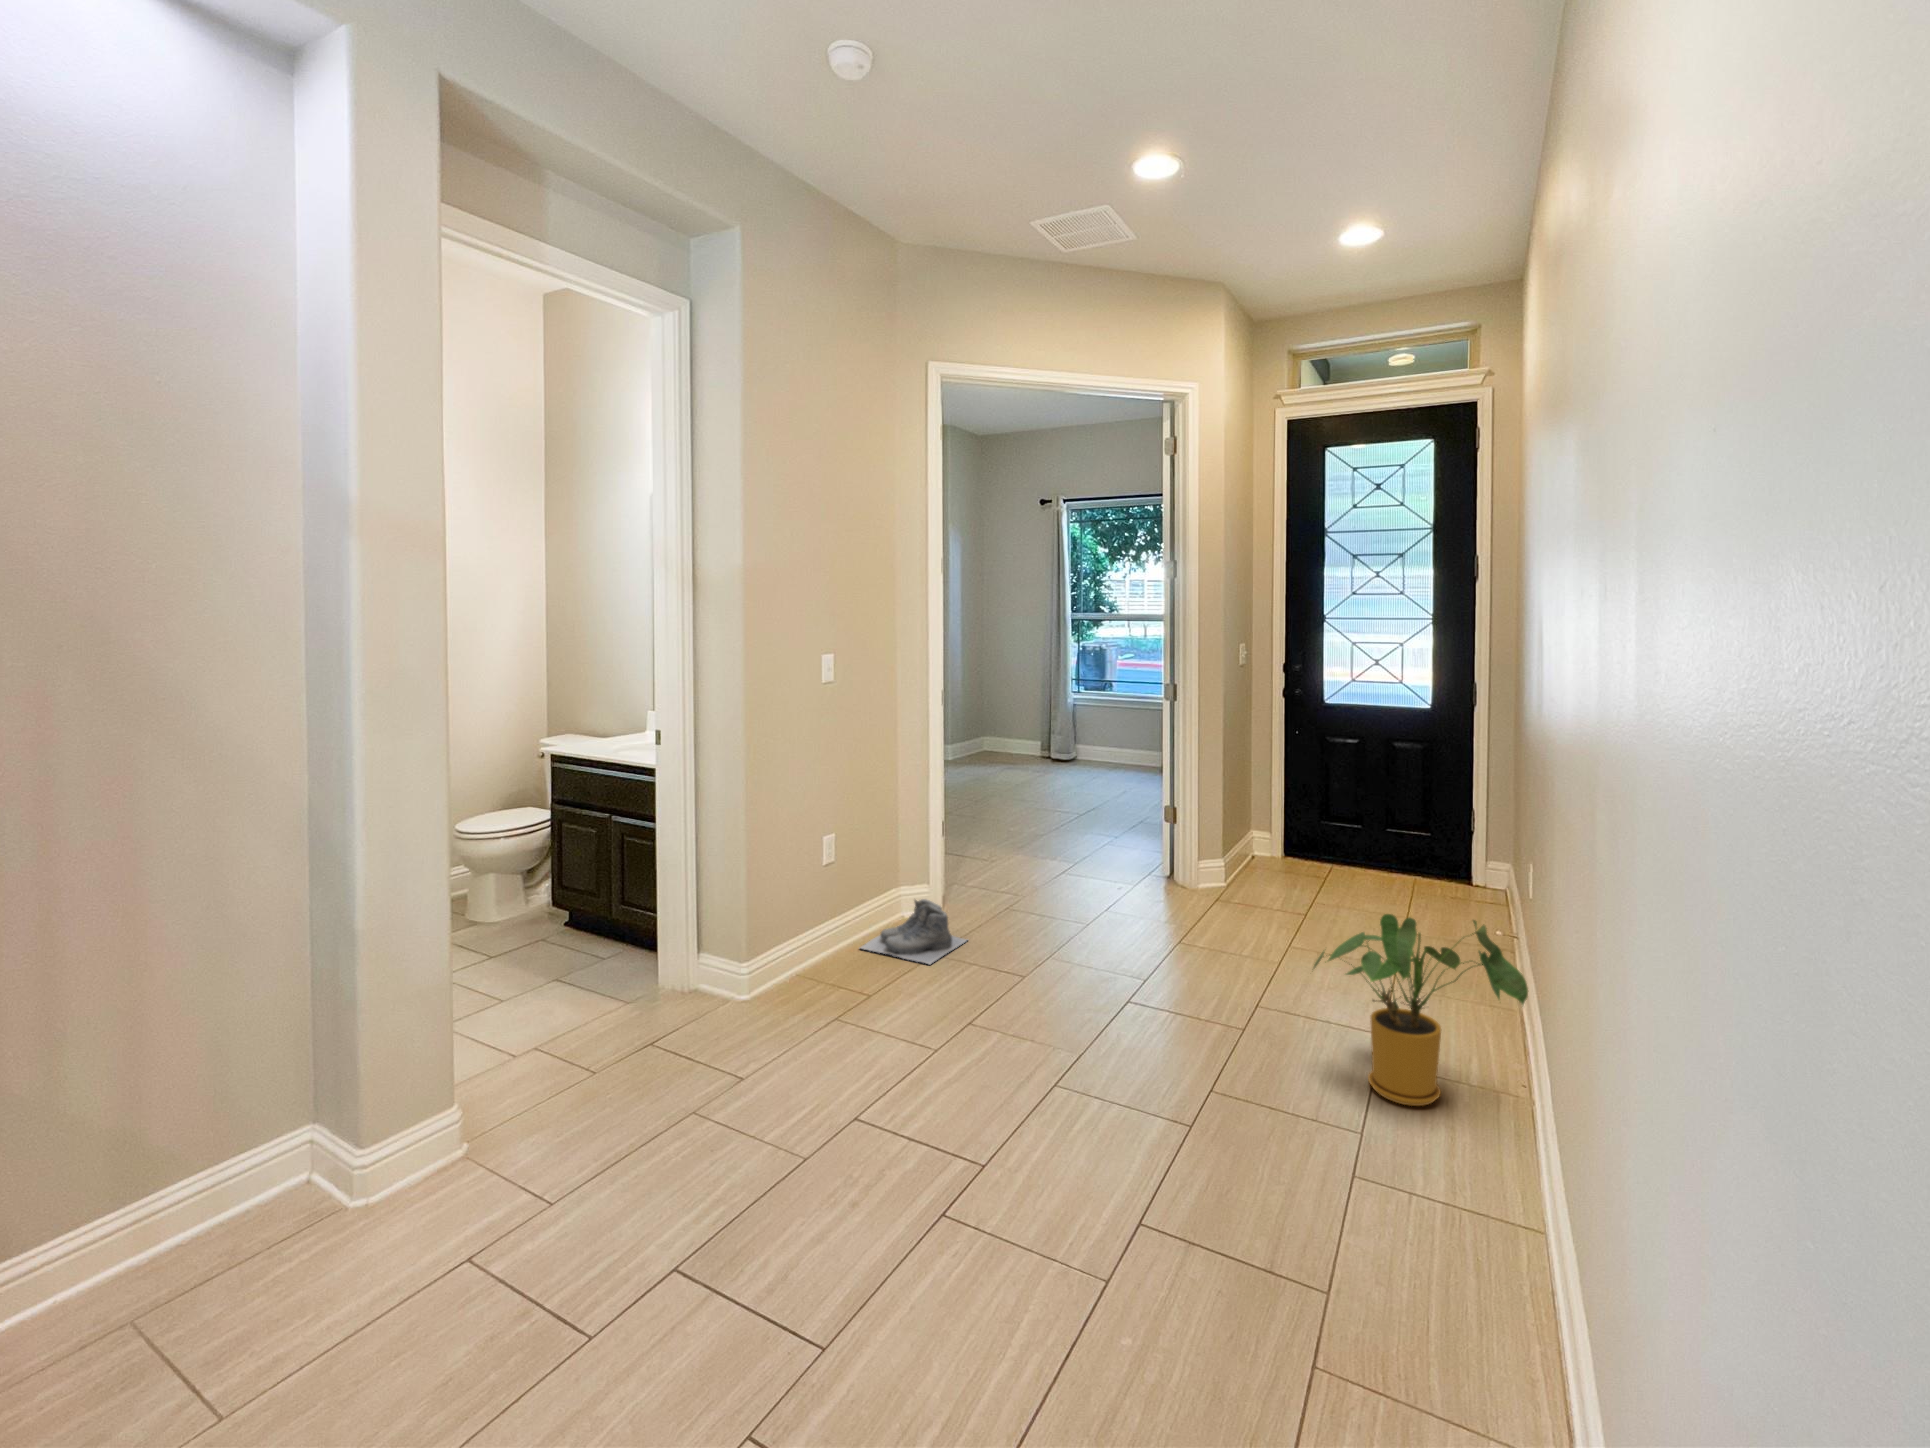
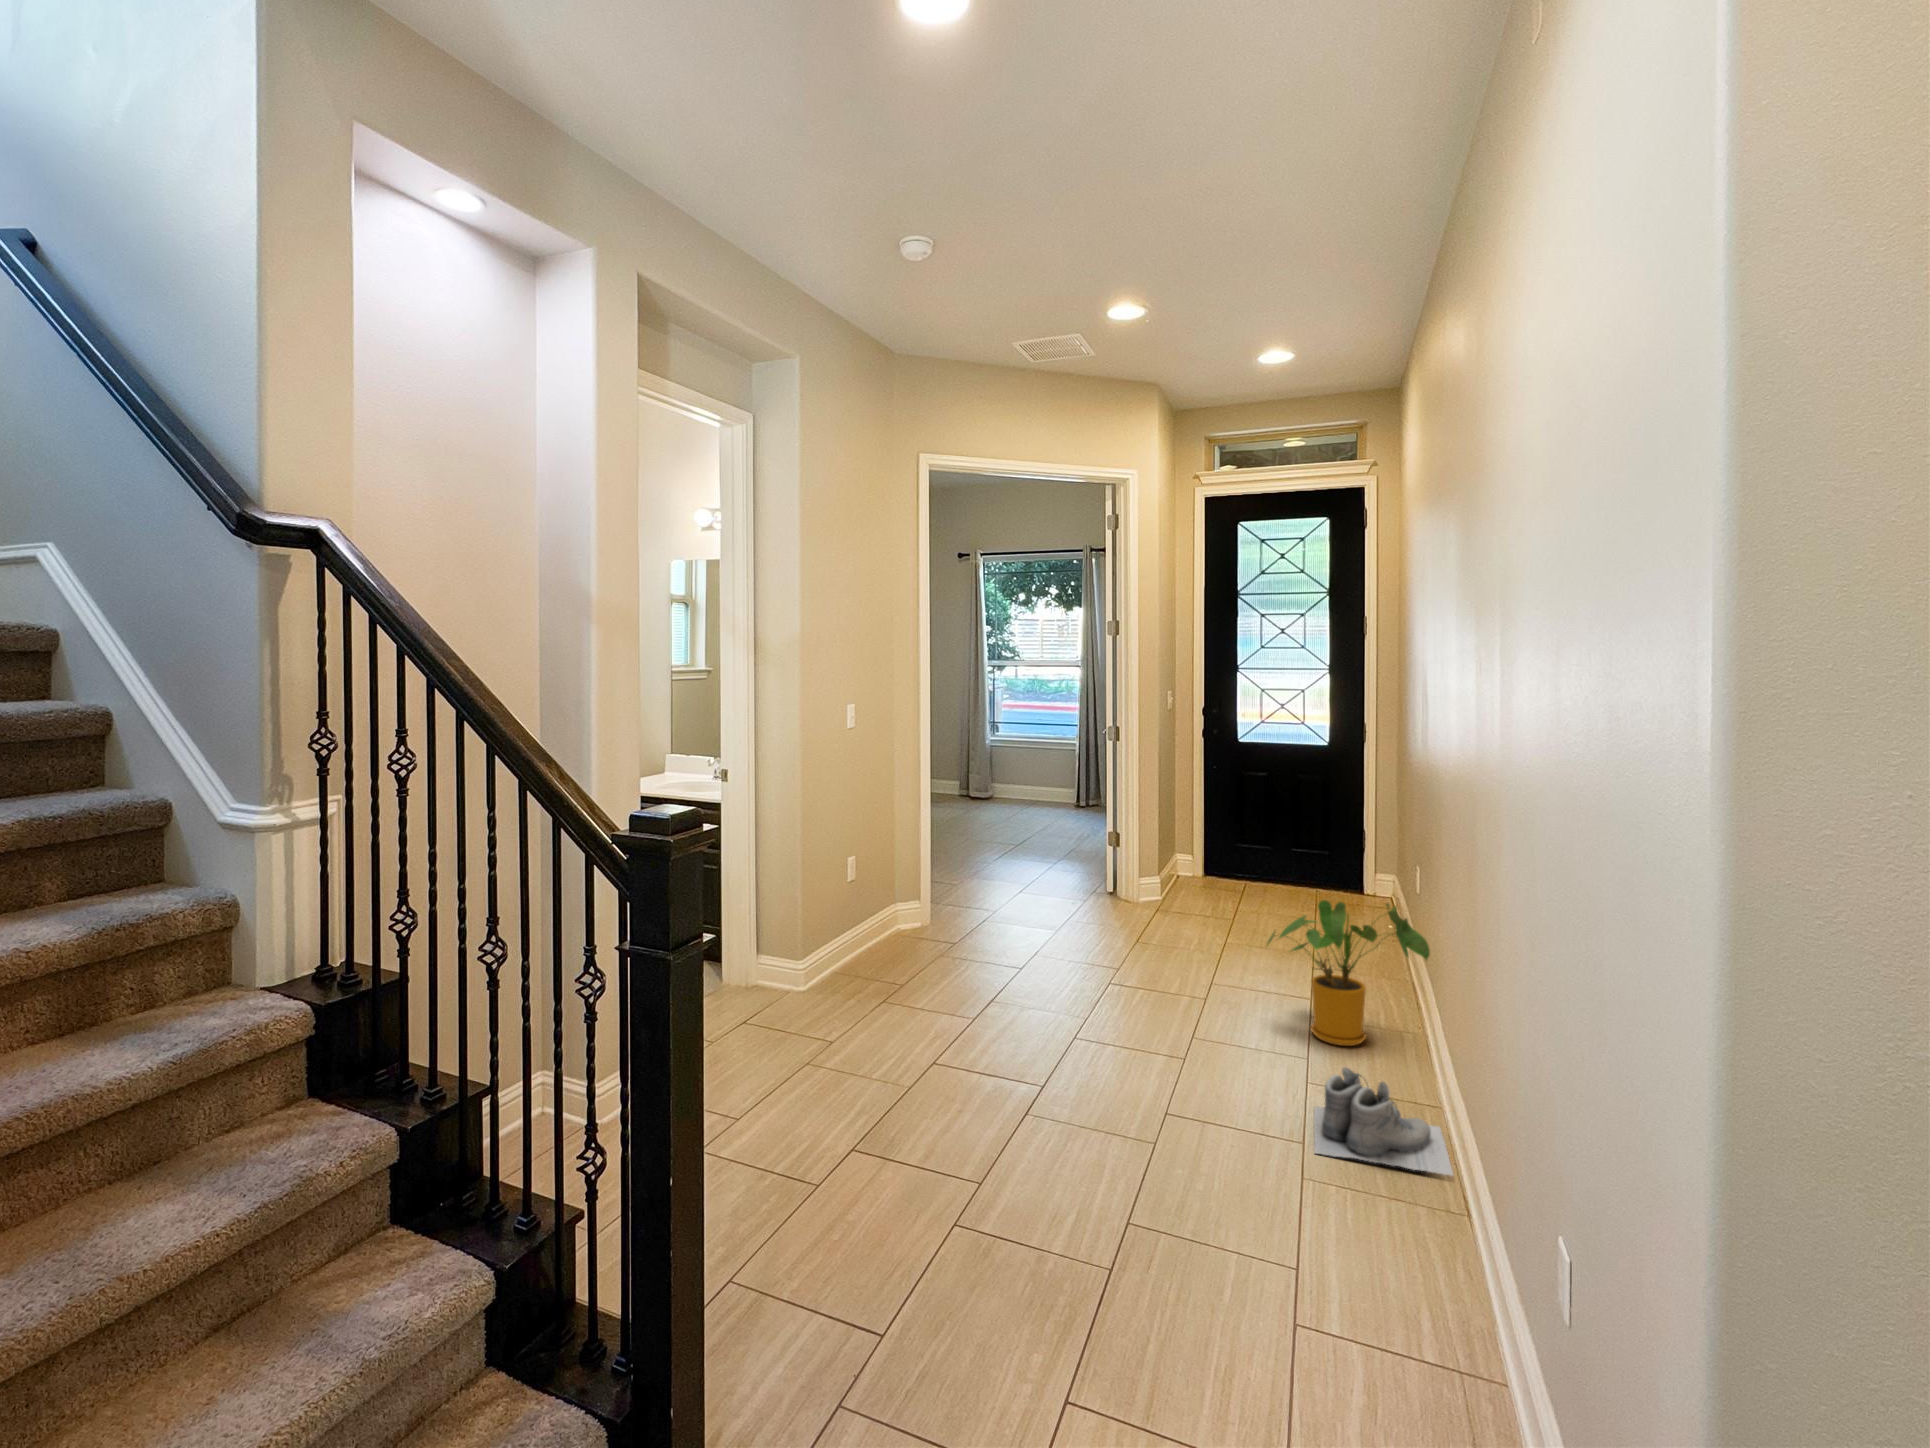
boots: present [859,899,968,964] -> present [1314,1067,1453,1176]

